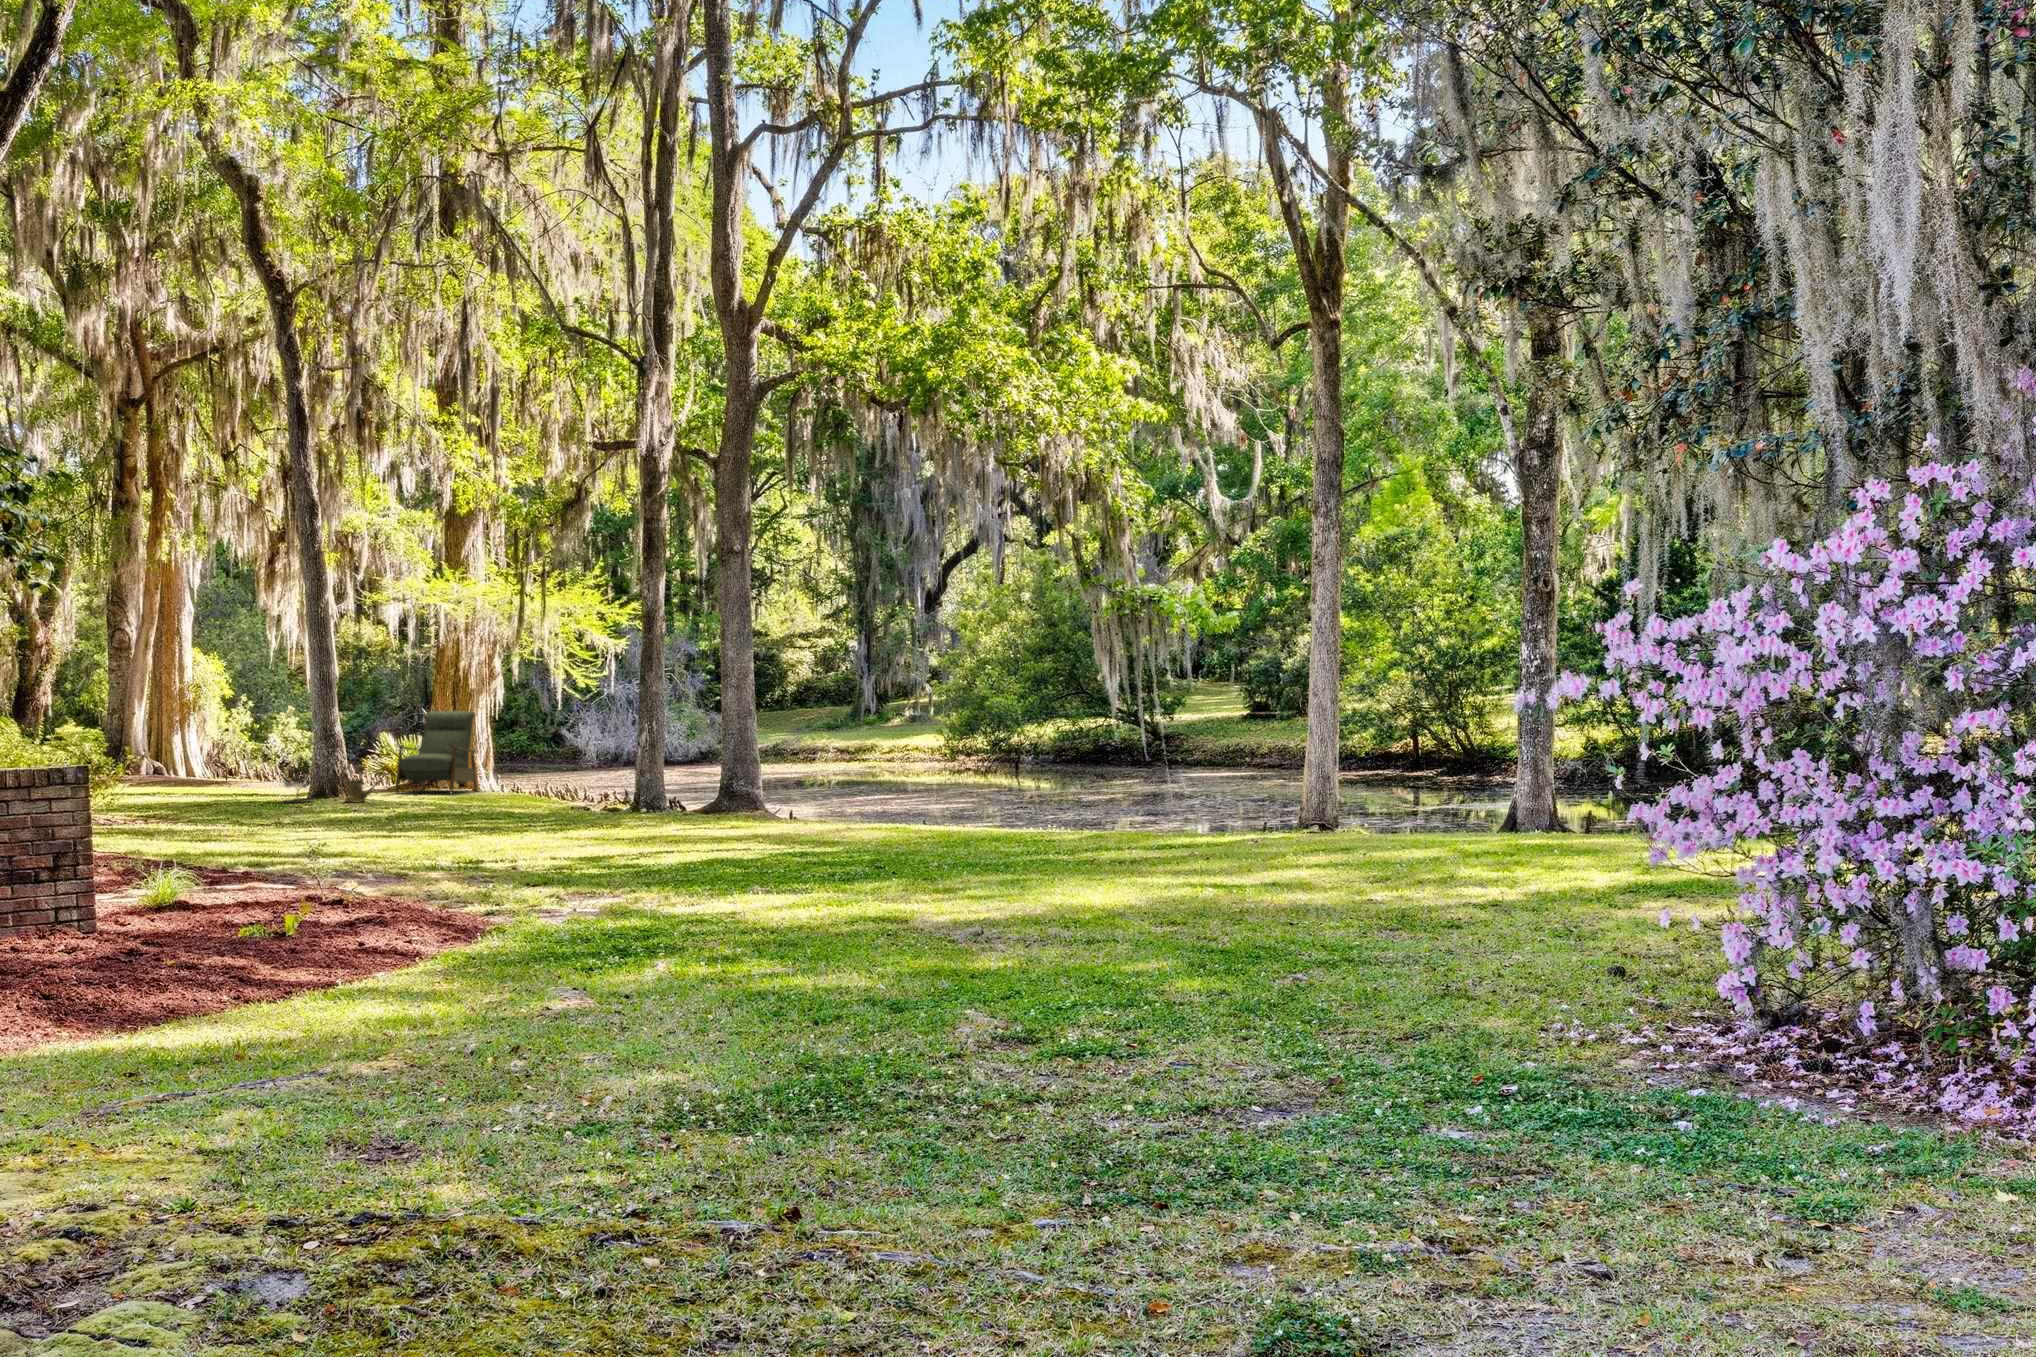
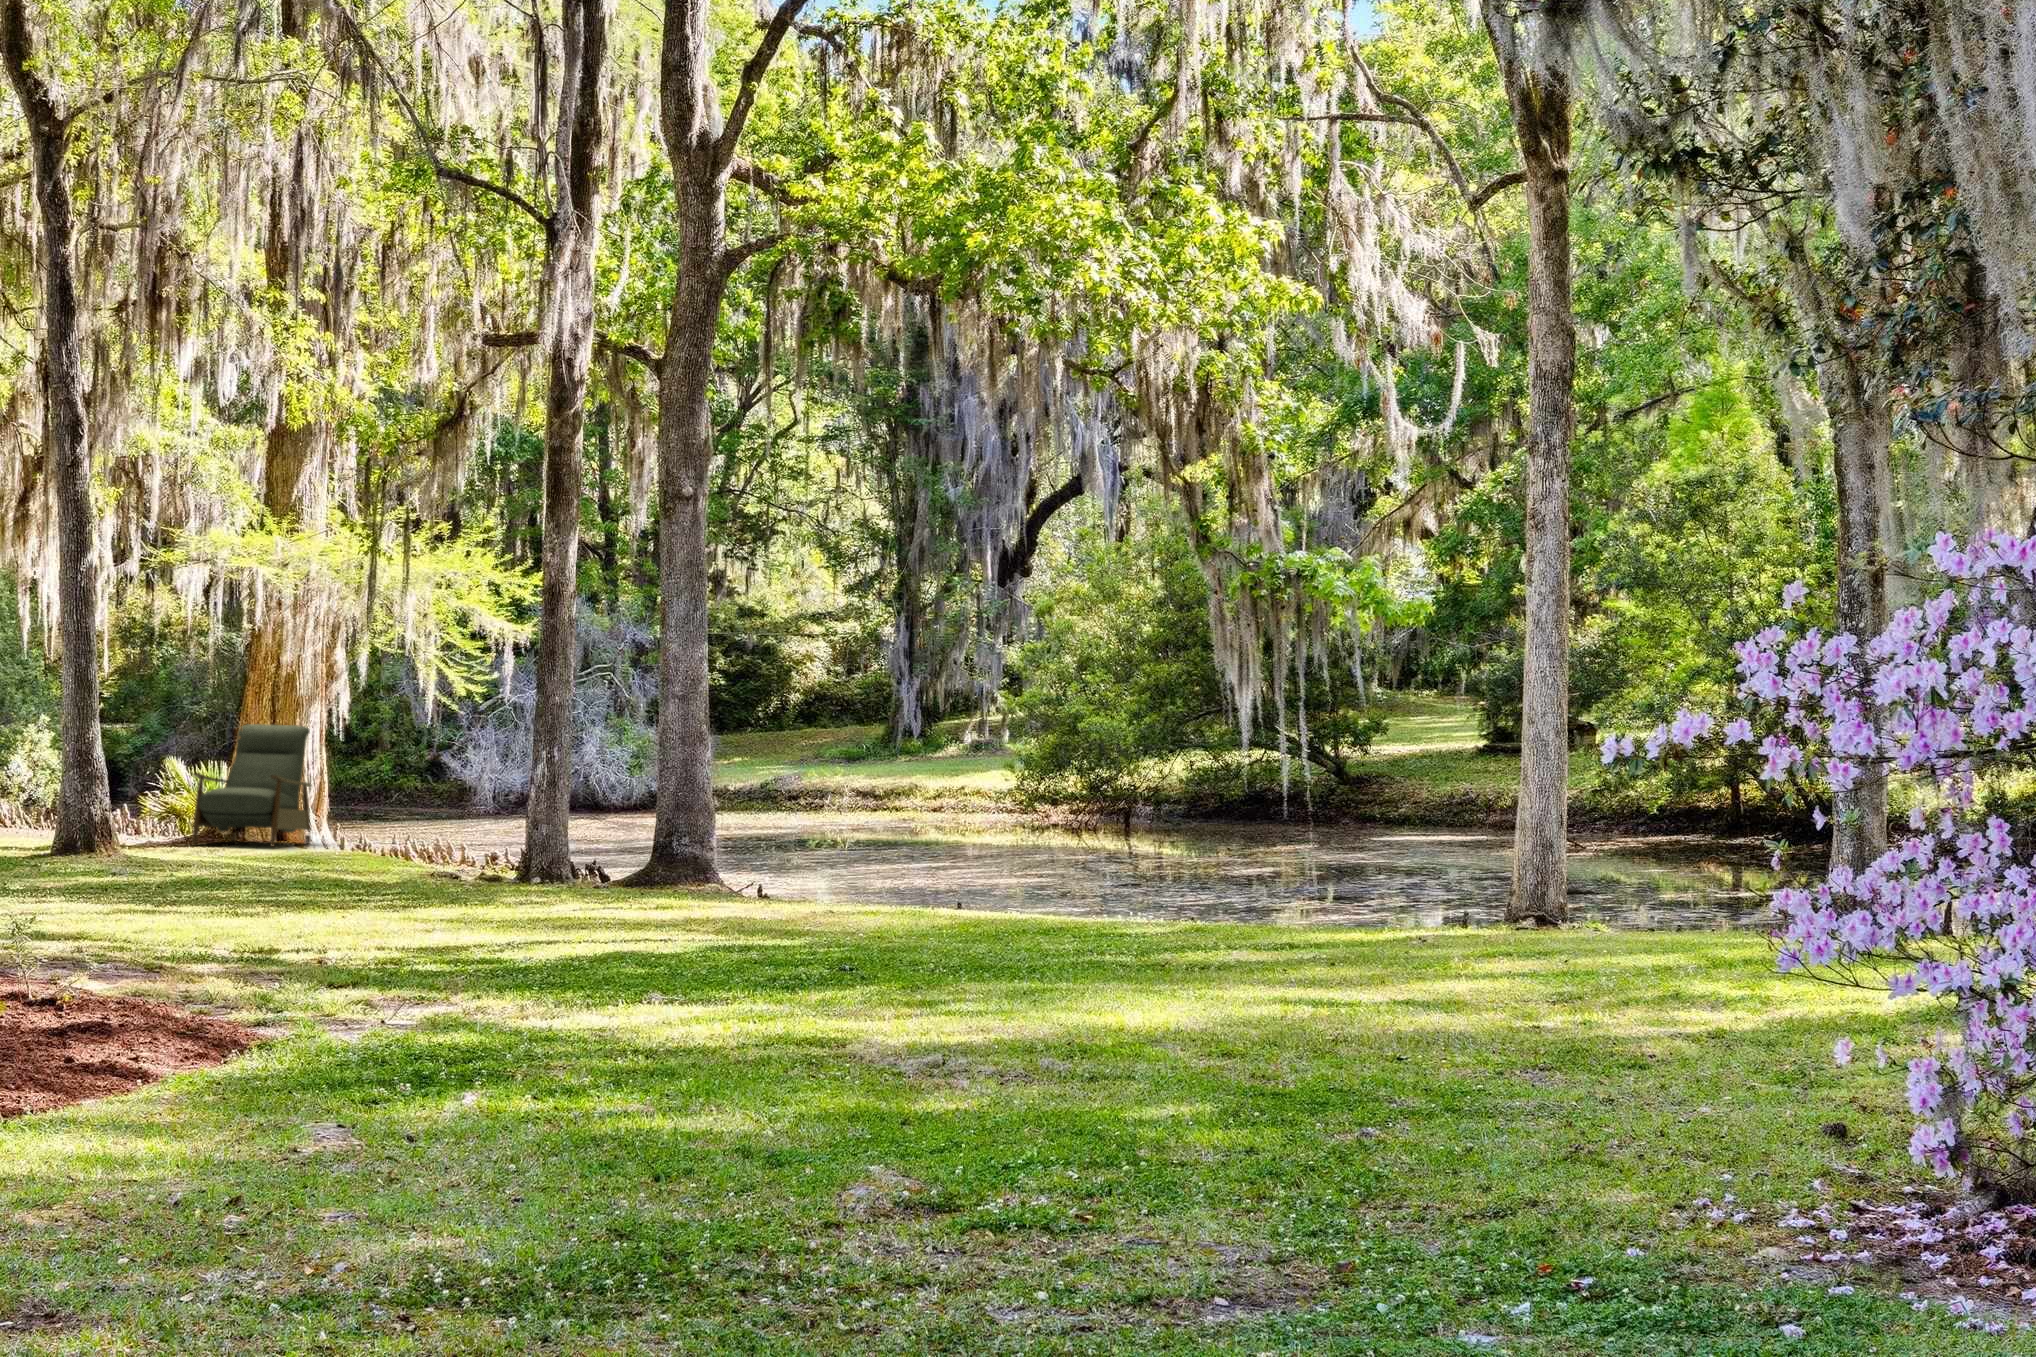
potted tree: present [281,756,313,802] -> none [26,779,79,855]
watering can: present [340,779,379,802] -> none [113,820,175,856]

